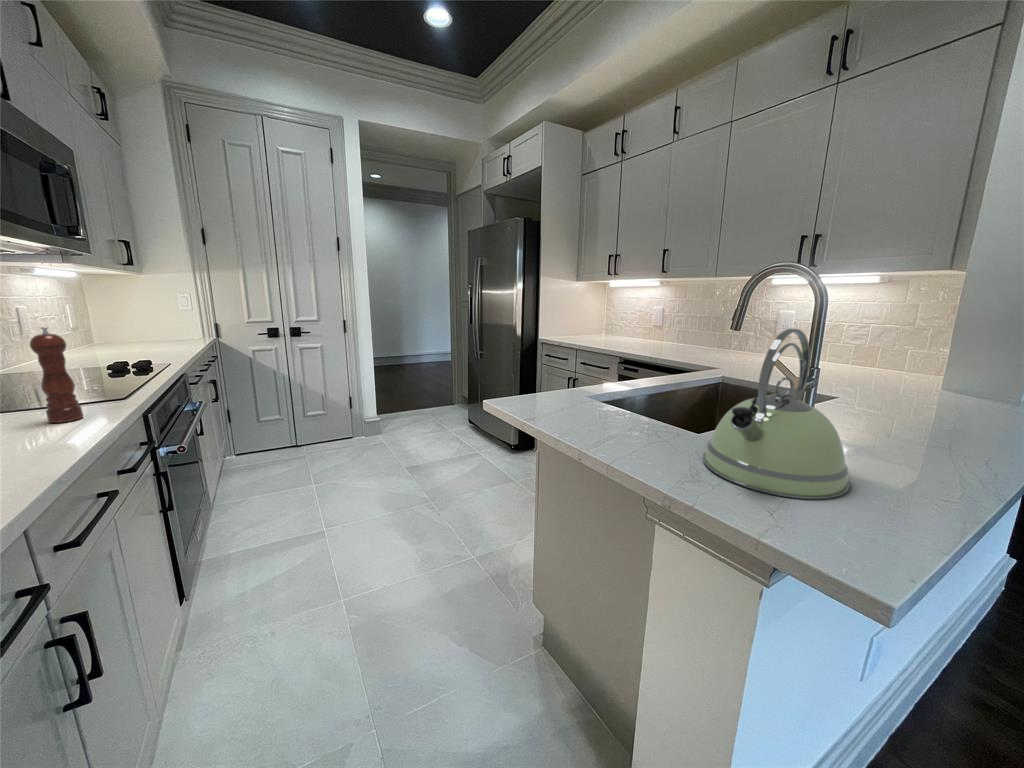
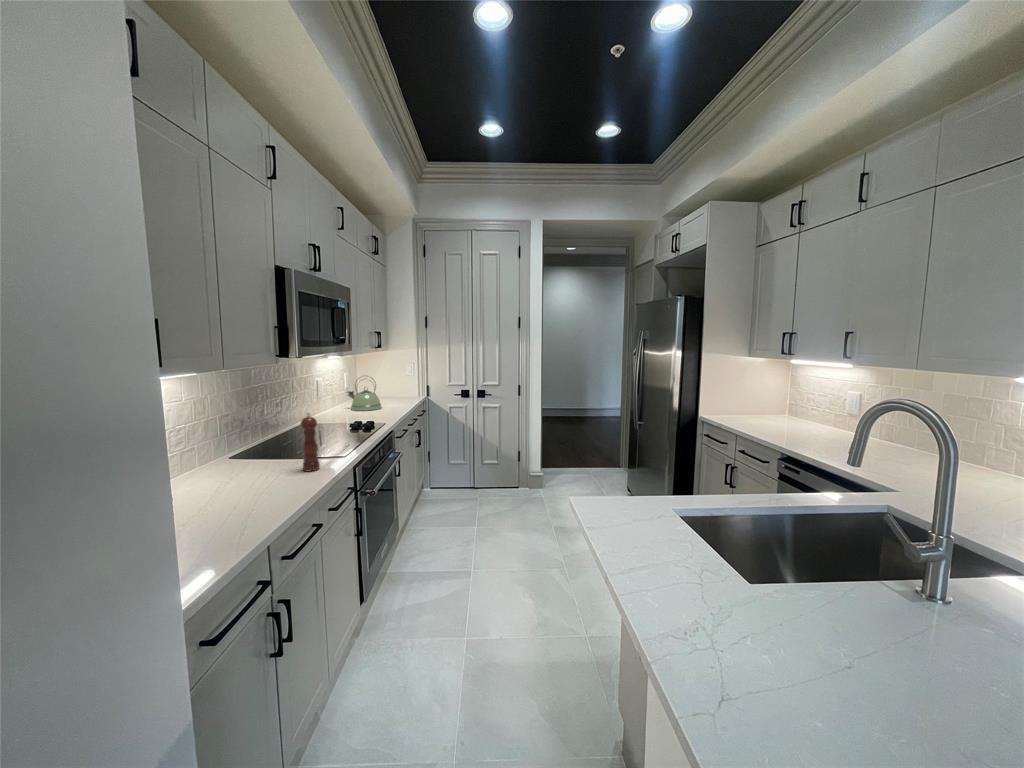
kettle: present [703,328,849,499] -> present [347,376,382,411]

